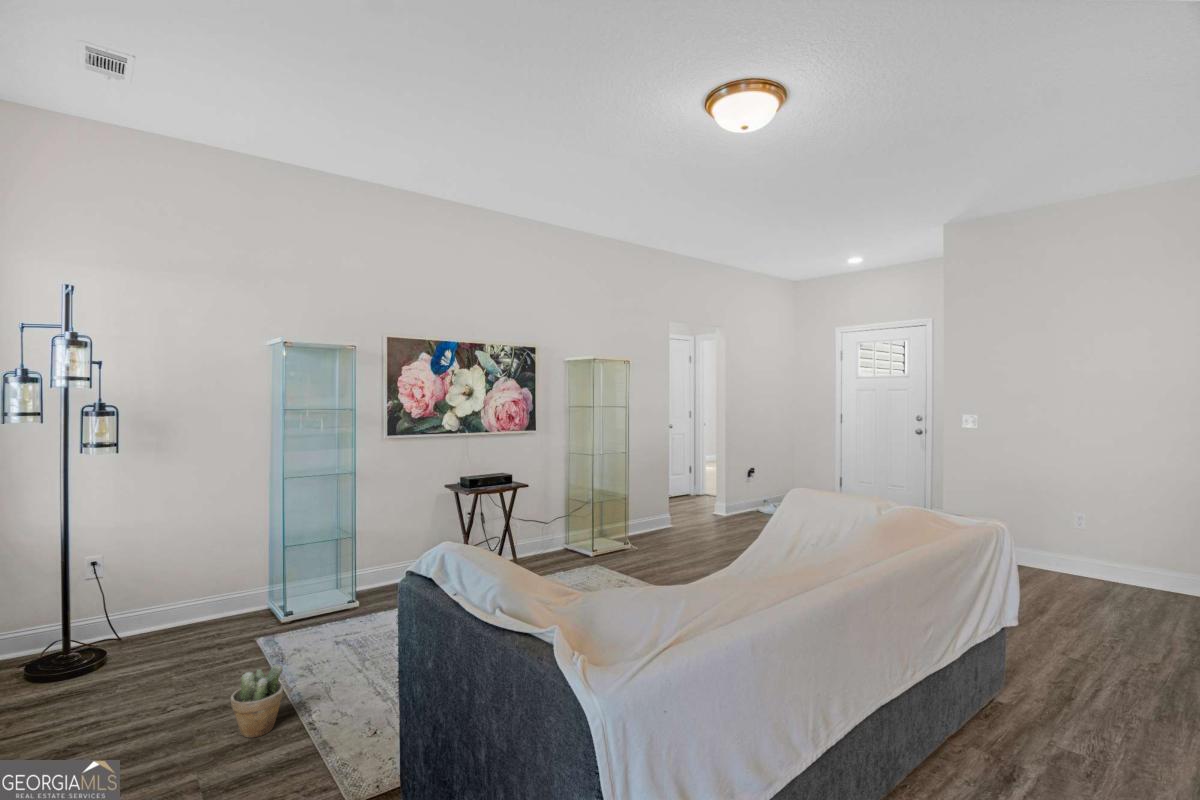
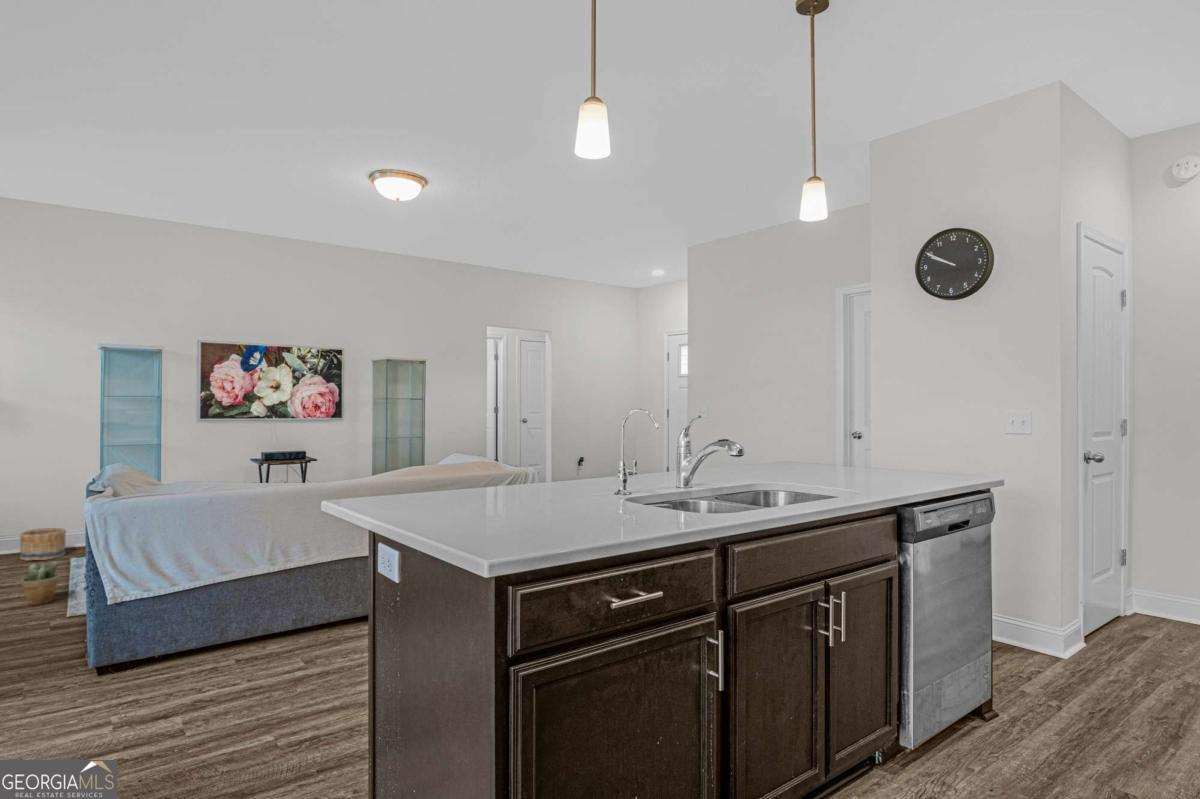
basket: none [181,586,239,637] -> present [20,528,66,561]

